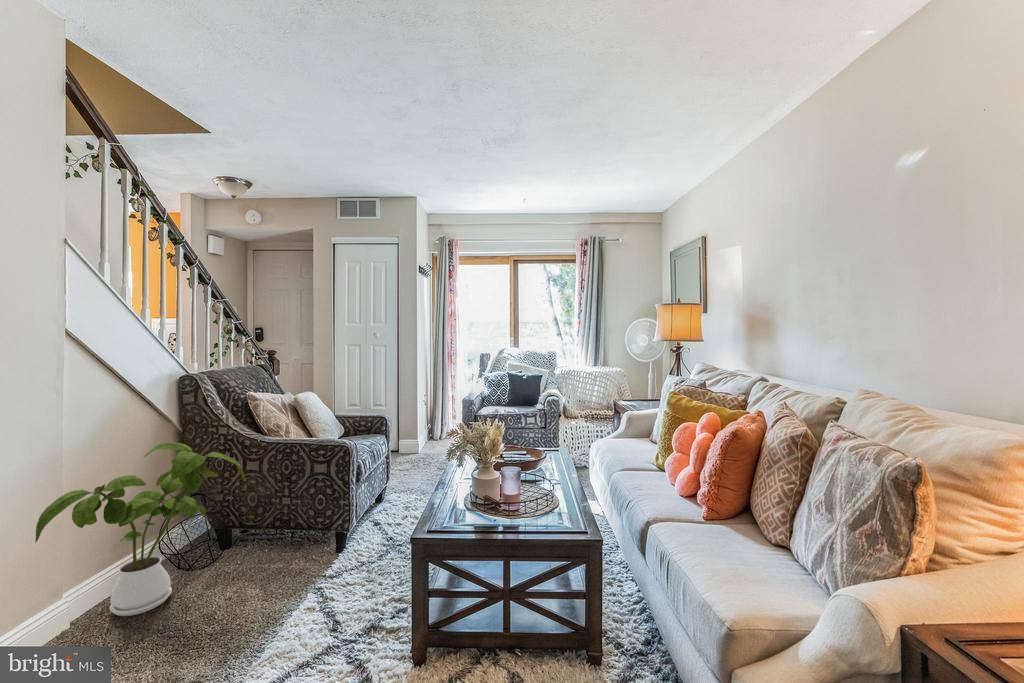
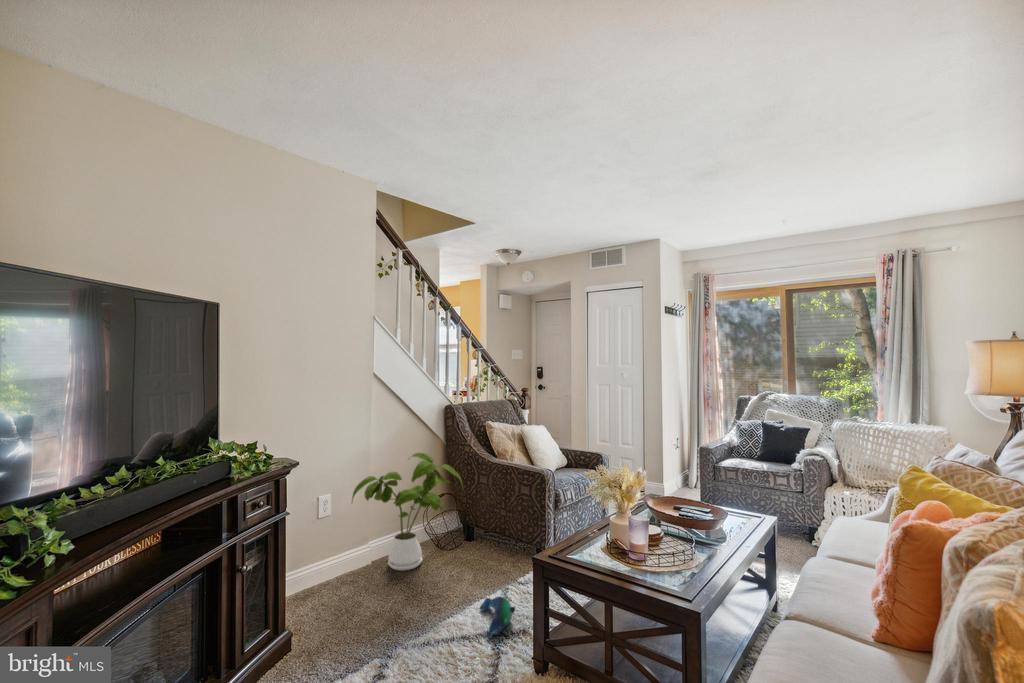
plush toy: none [297,591,352,643] -> present [480,597,515,638]

